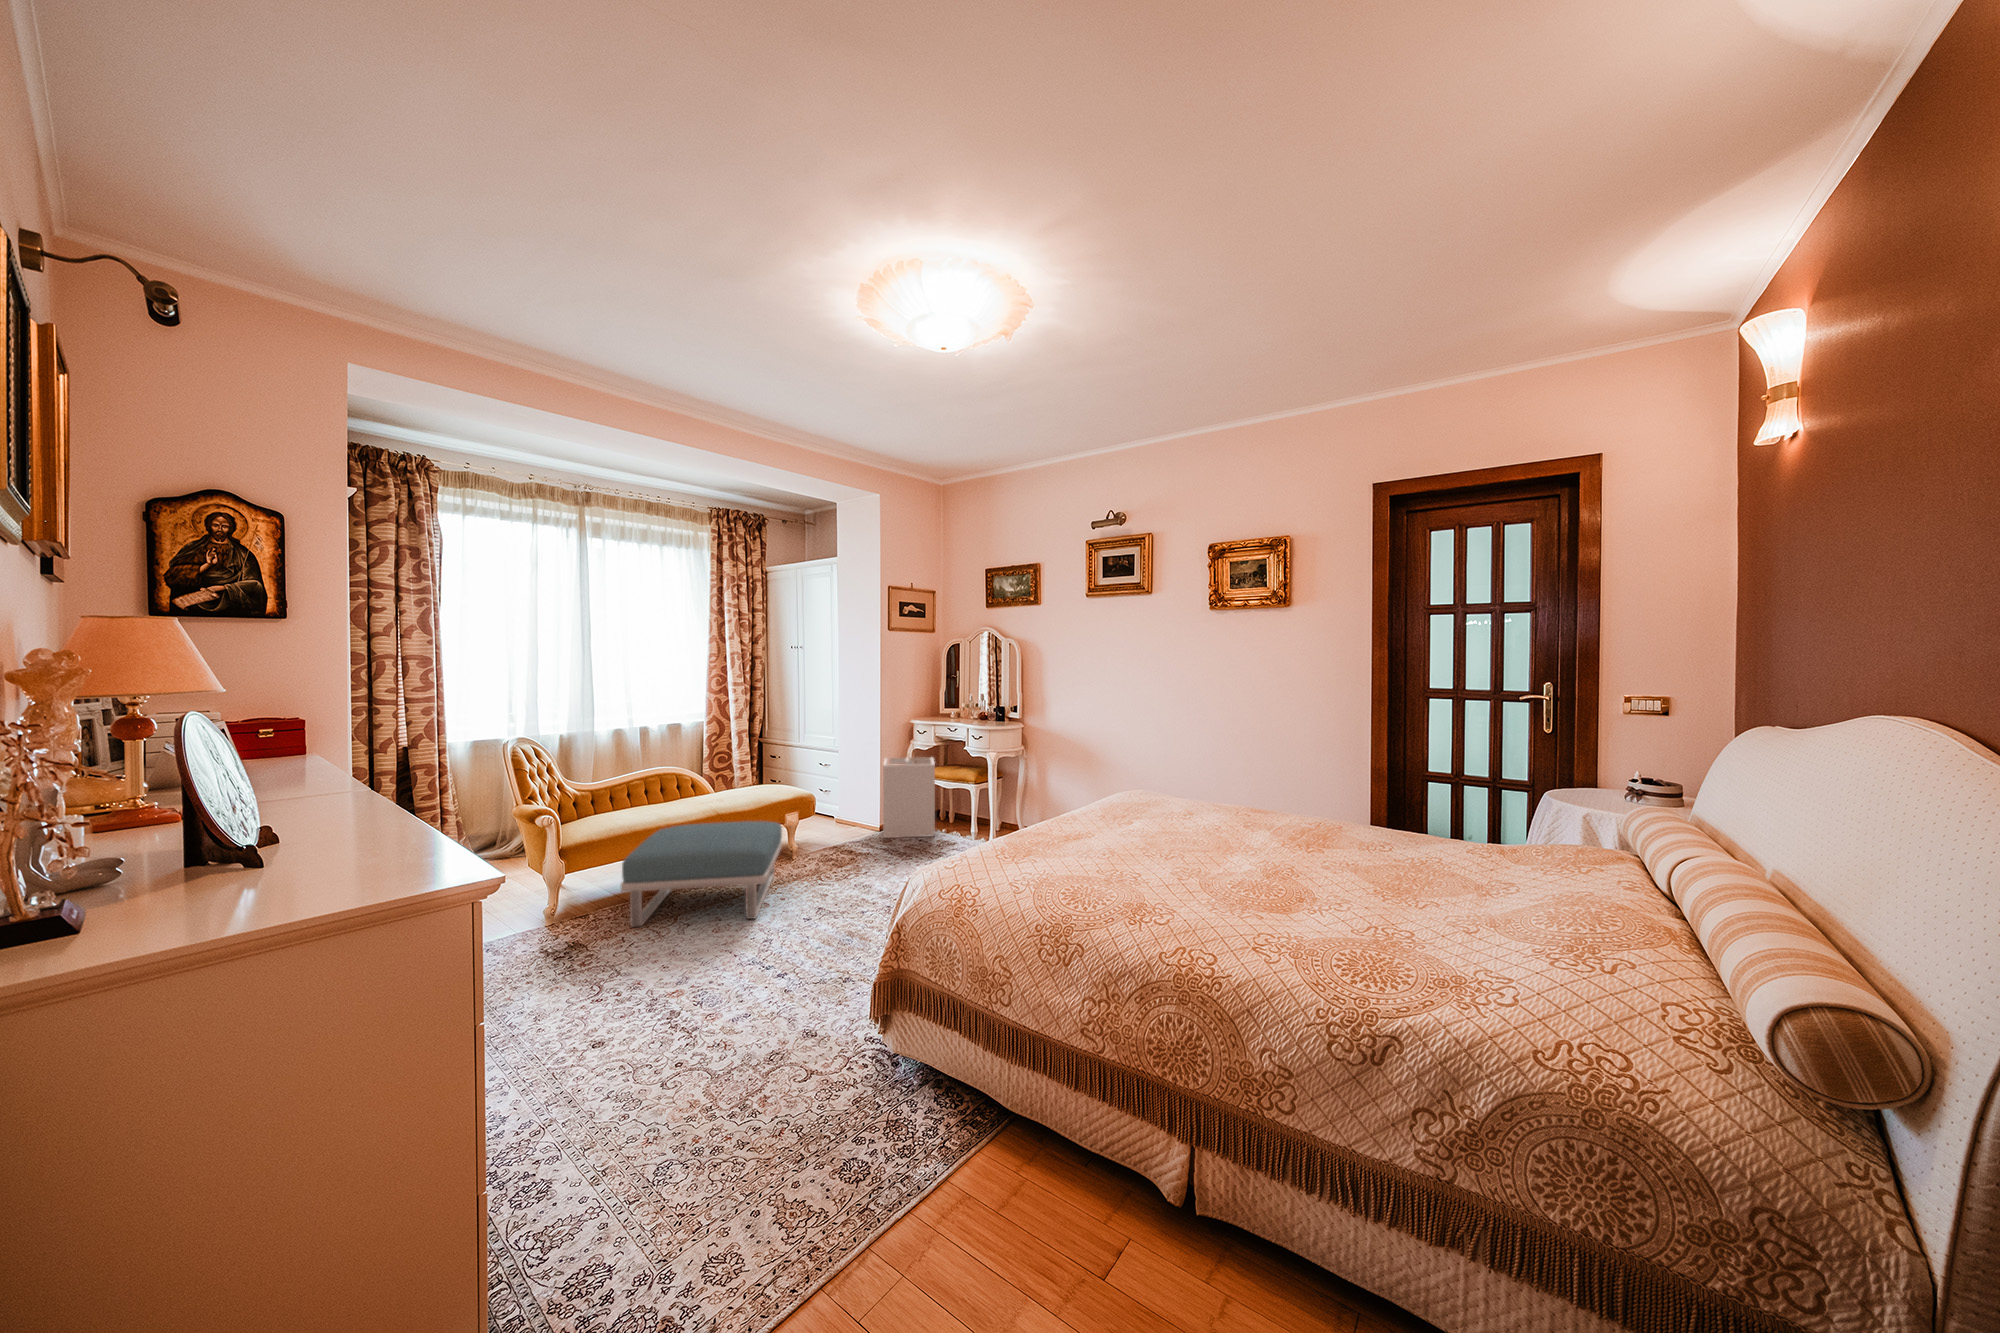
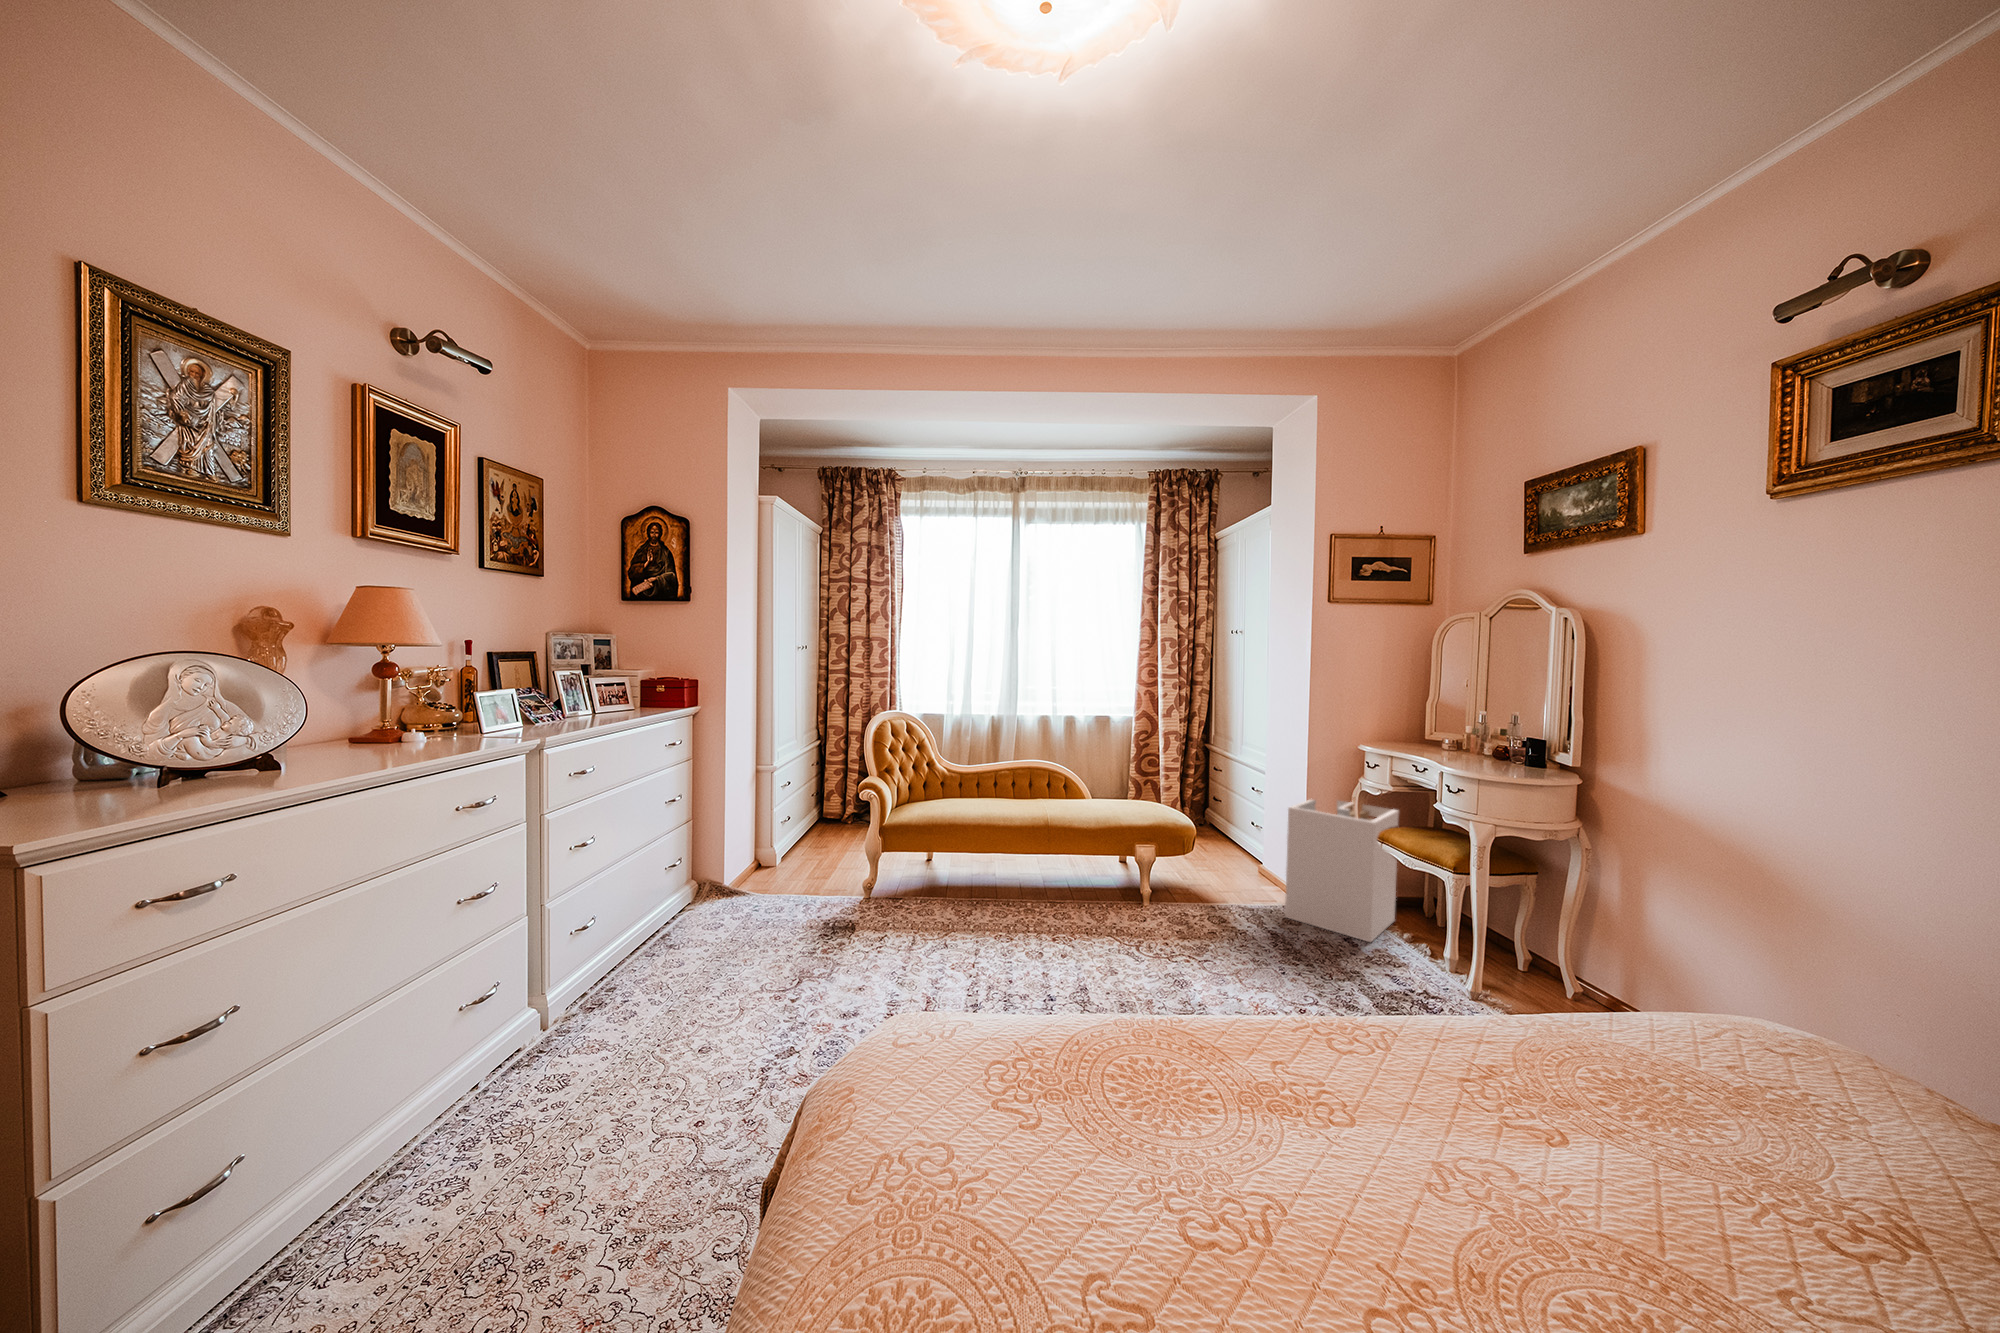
footstool: present [620,821,782,927] -> none [882,827,1090,971]

